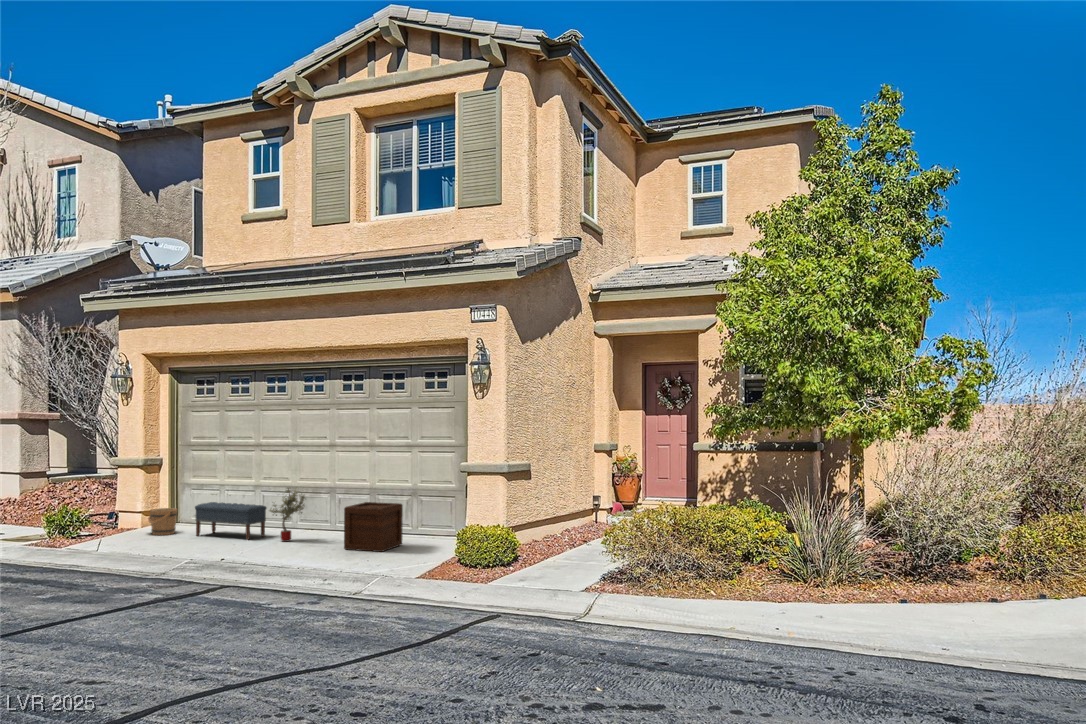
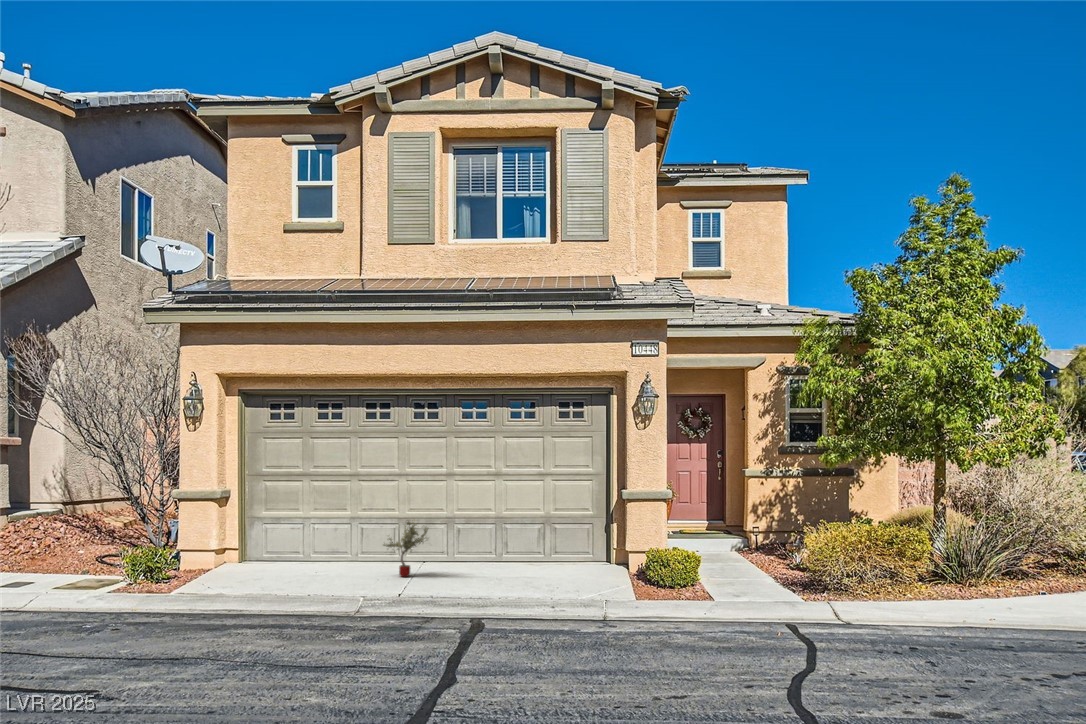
bench: present [195,502,267,540] -> none [288,538,369,578]
wooden crate: present [344,502,403,552] -> none [492,532,537,582]
bucket: present [148,508,177,535] -> none [224,546,257,578]

